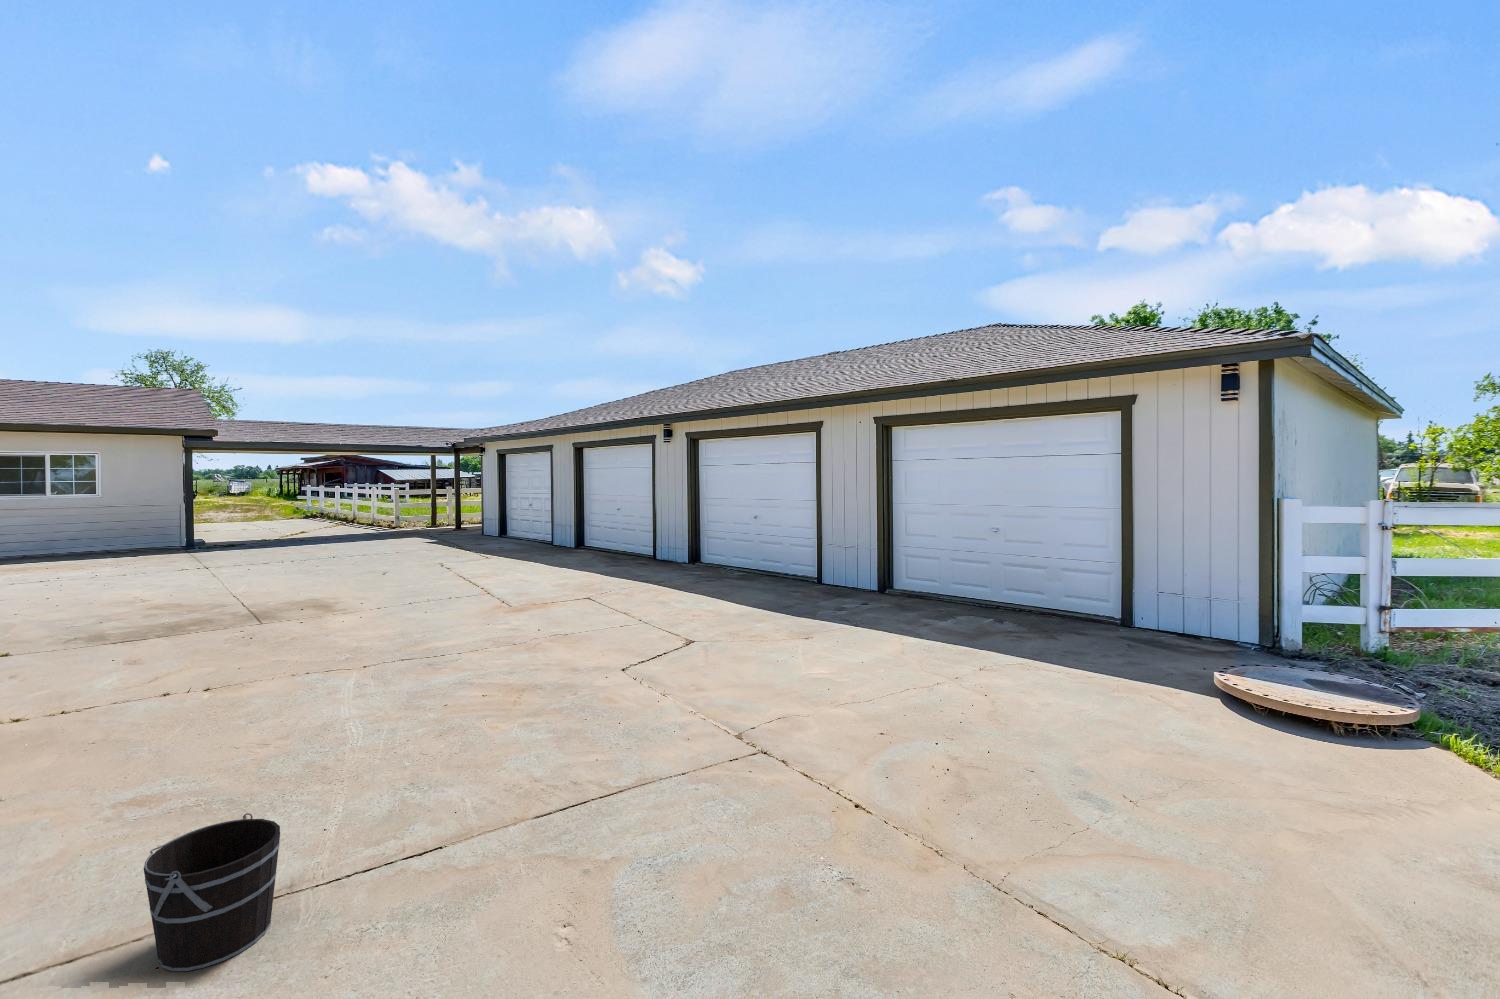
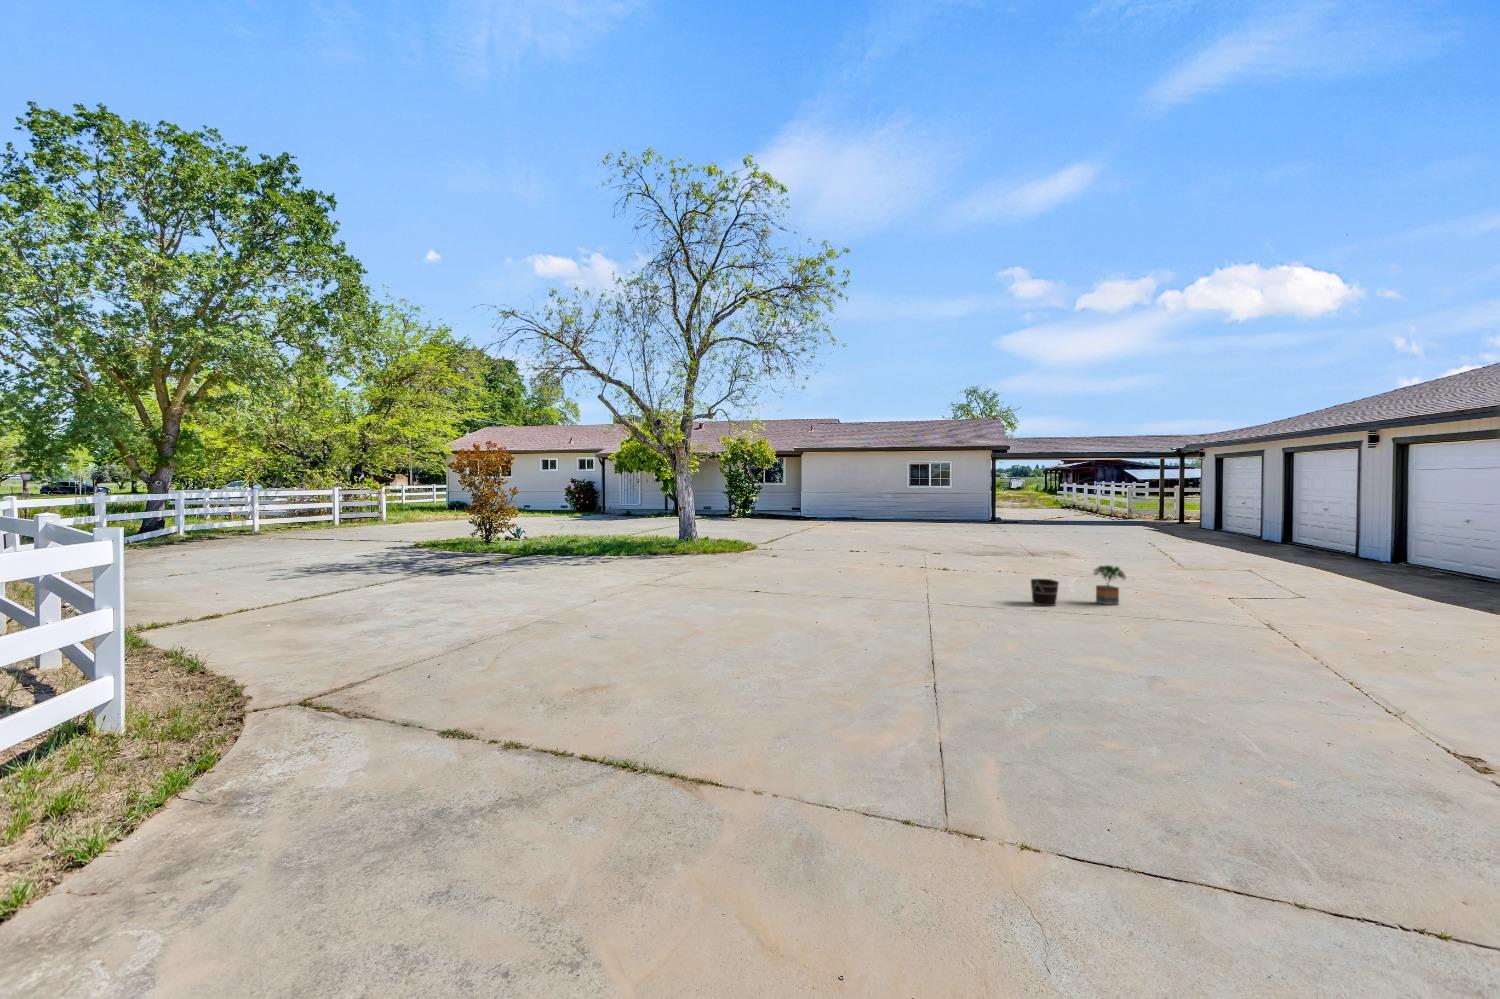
potted tree: none [398,695,499,830] -> present [1094,565,1126,605]

